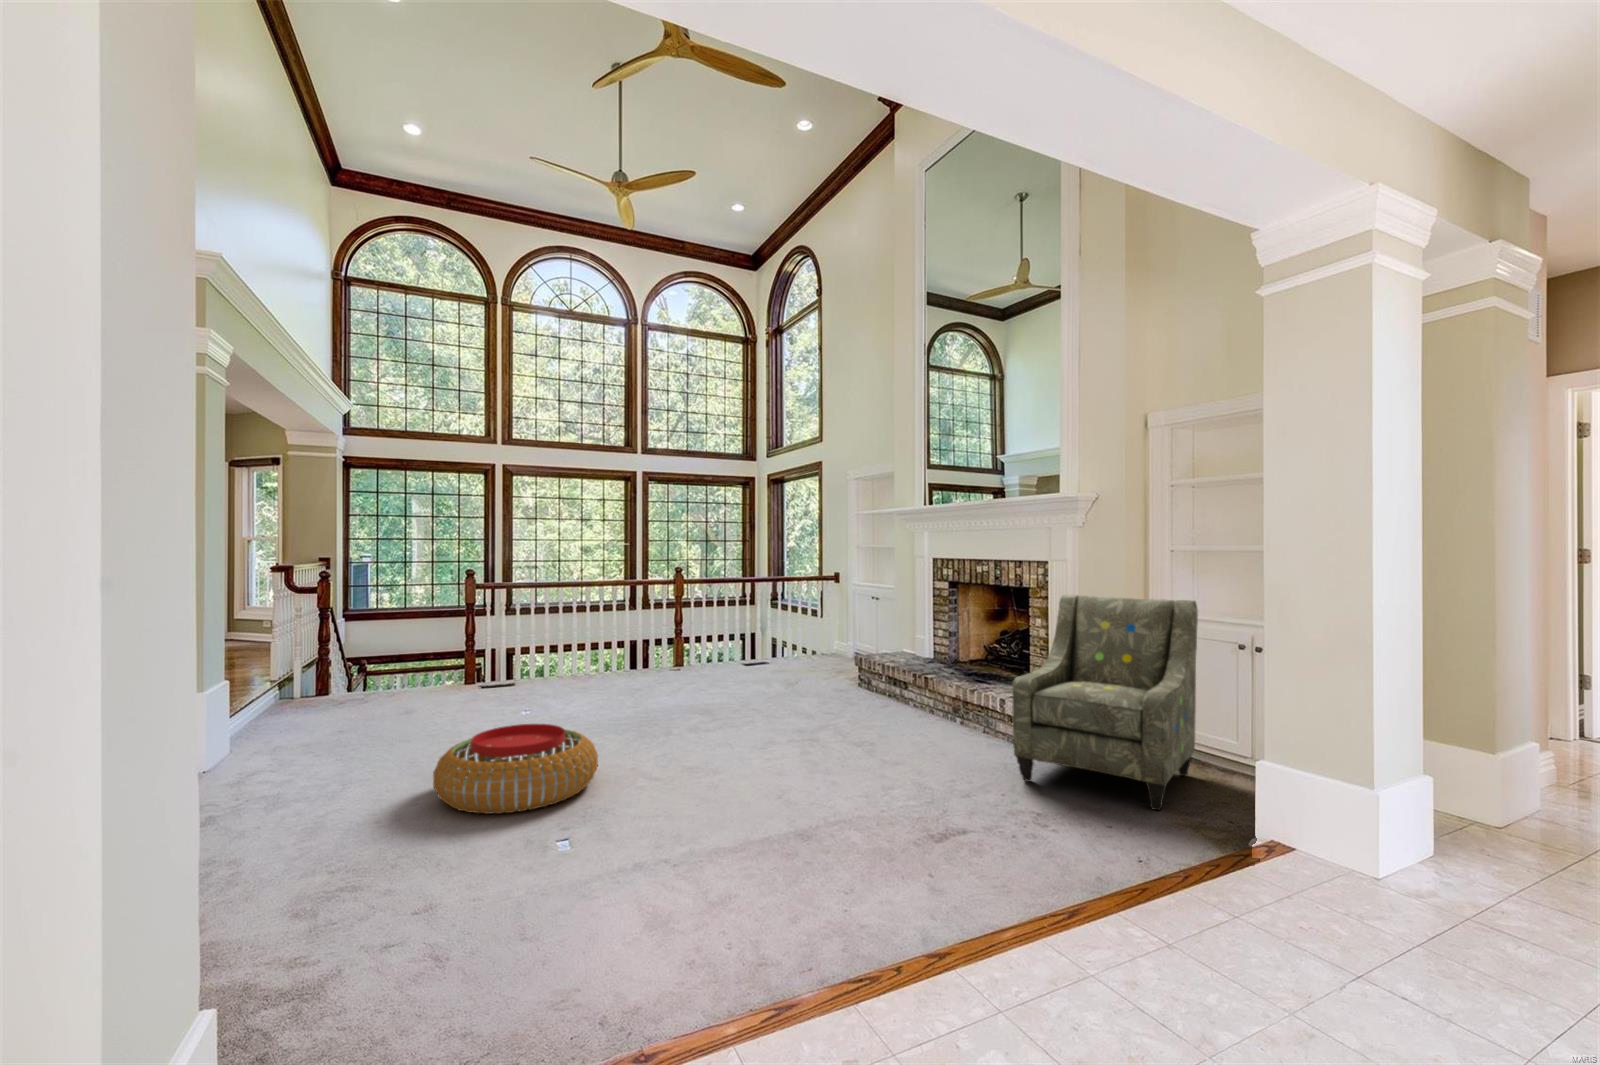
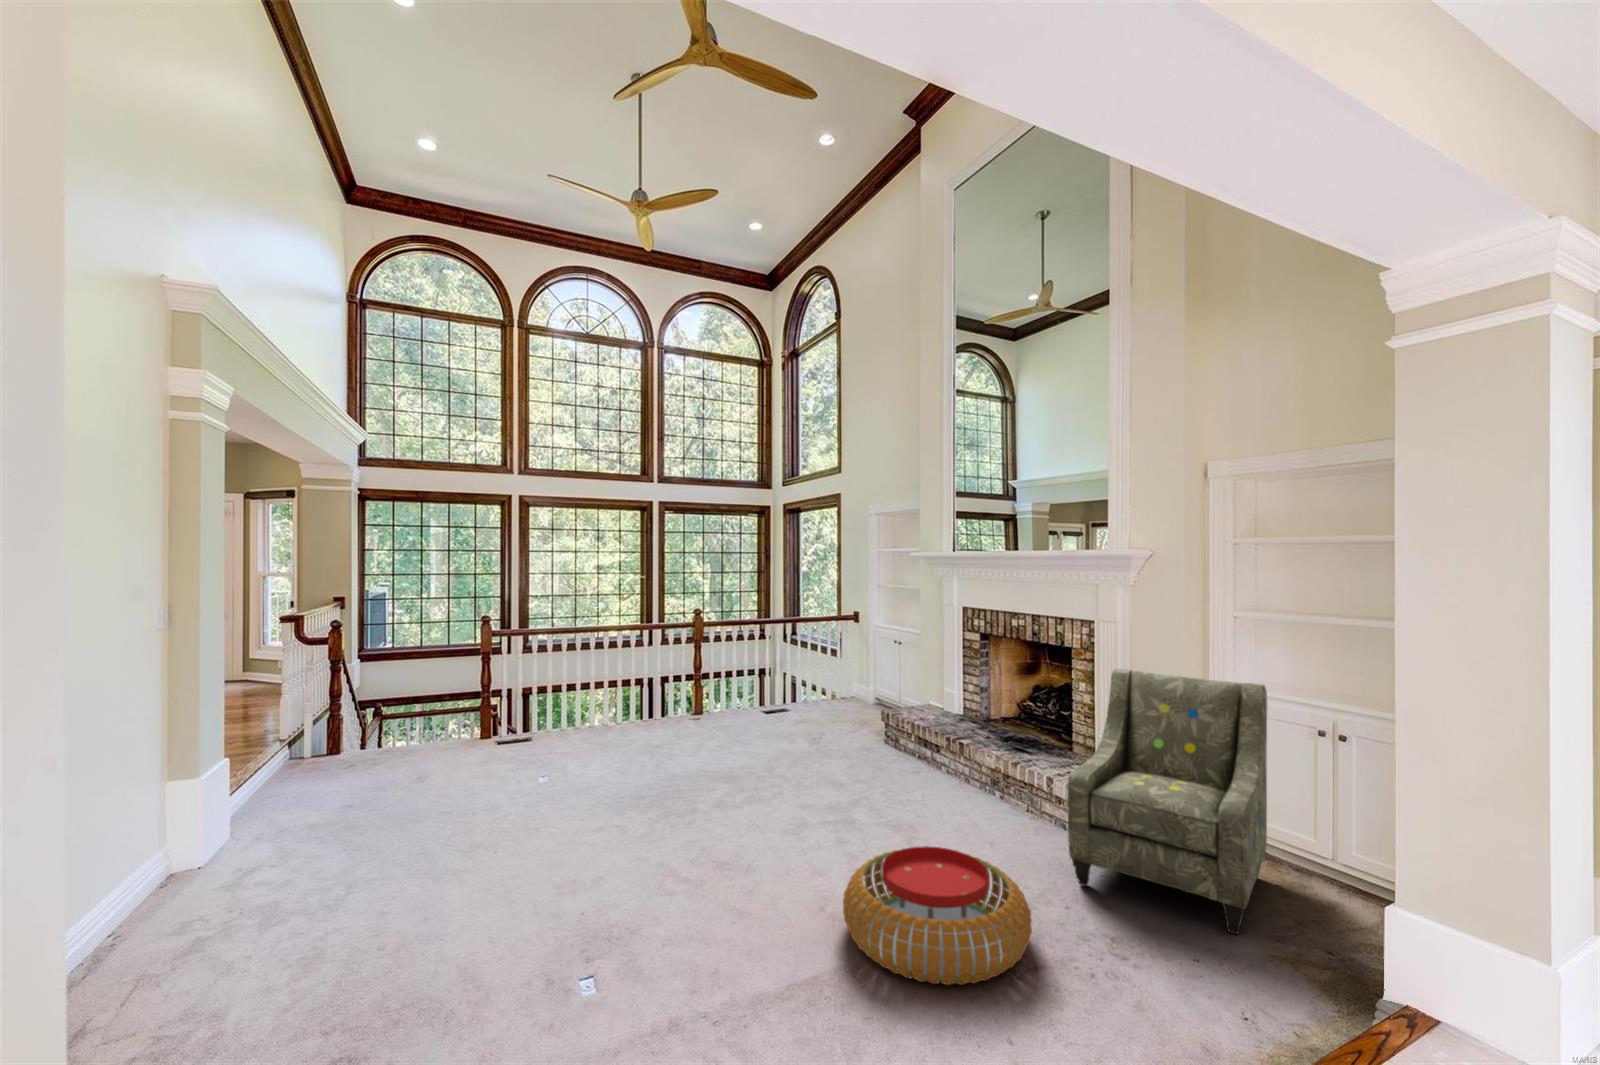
pouf: present [433,724,598,814] -> present [843,846,1032,985]

